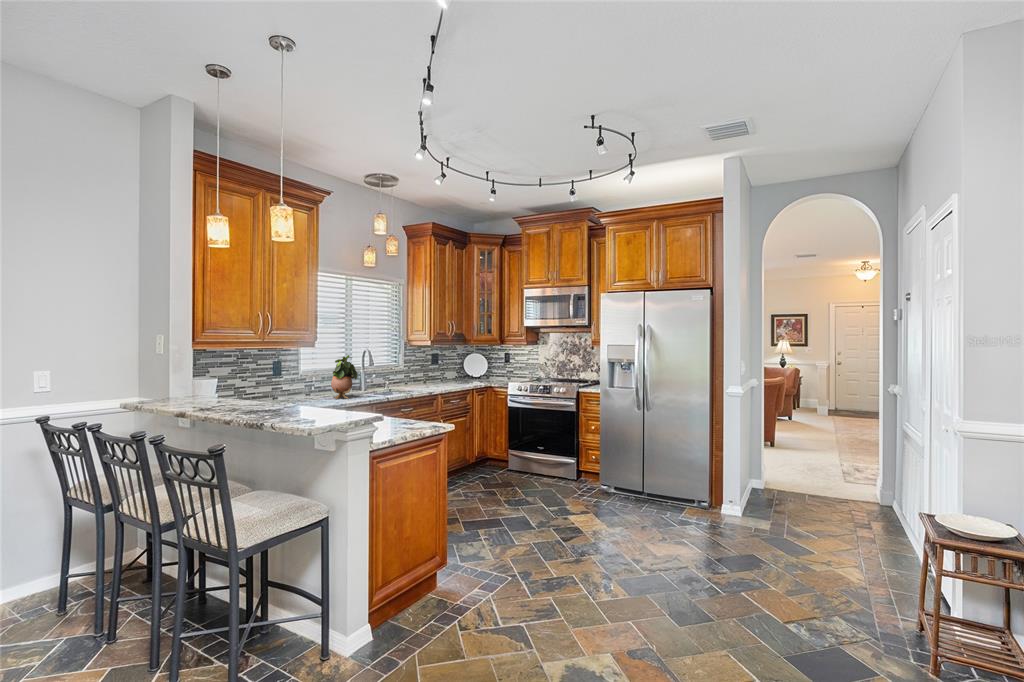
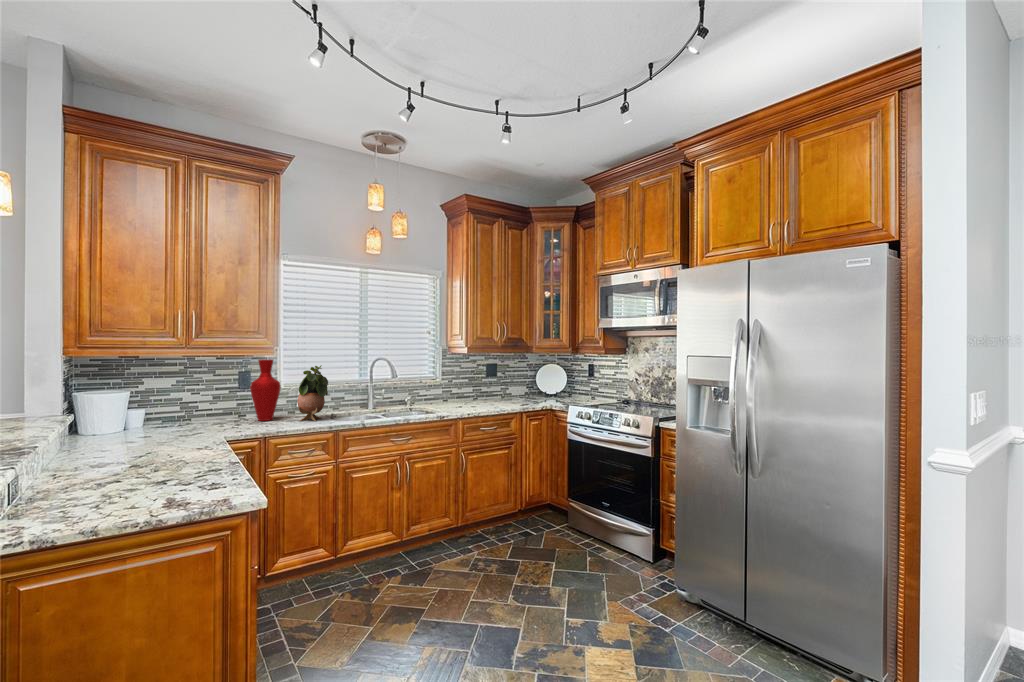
vase: none [296,351,319,400] -> present [250,359,281,421]

